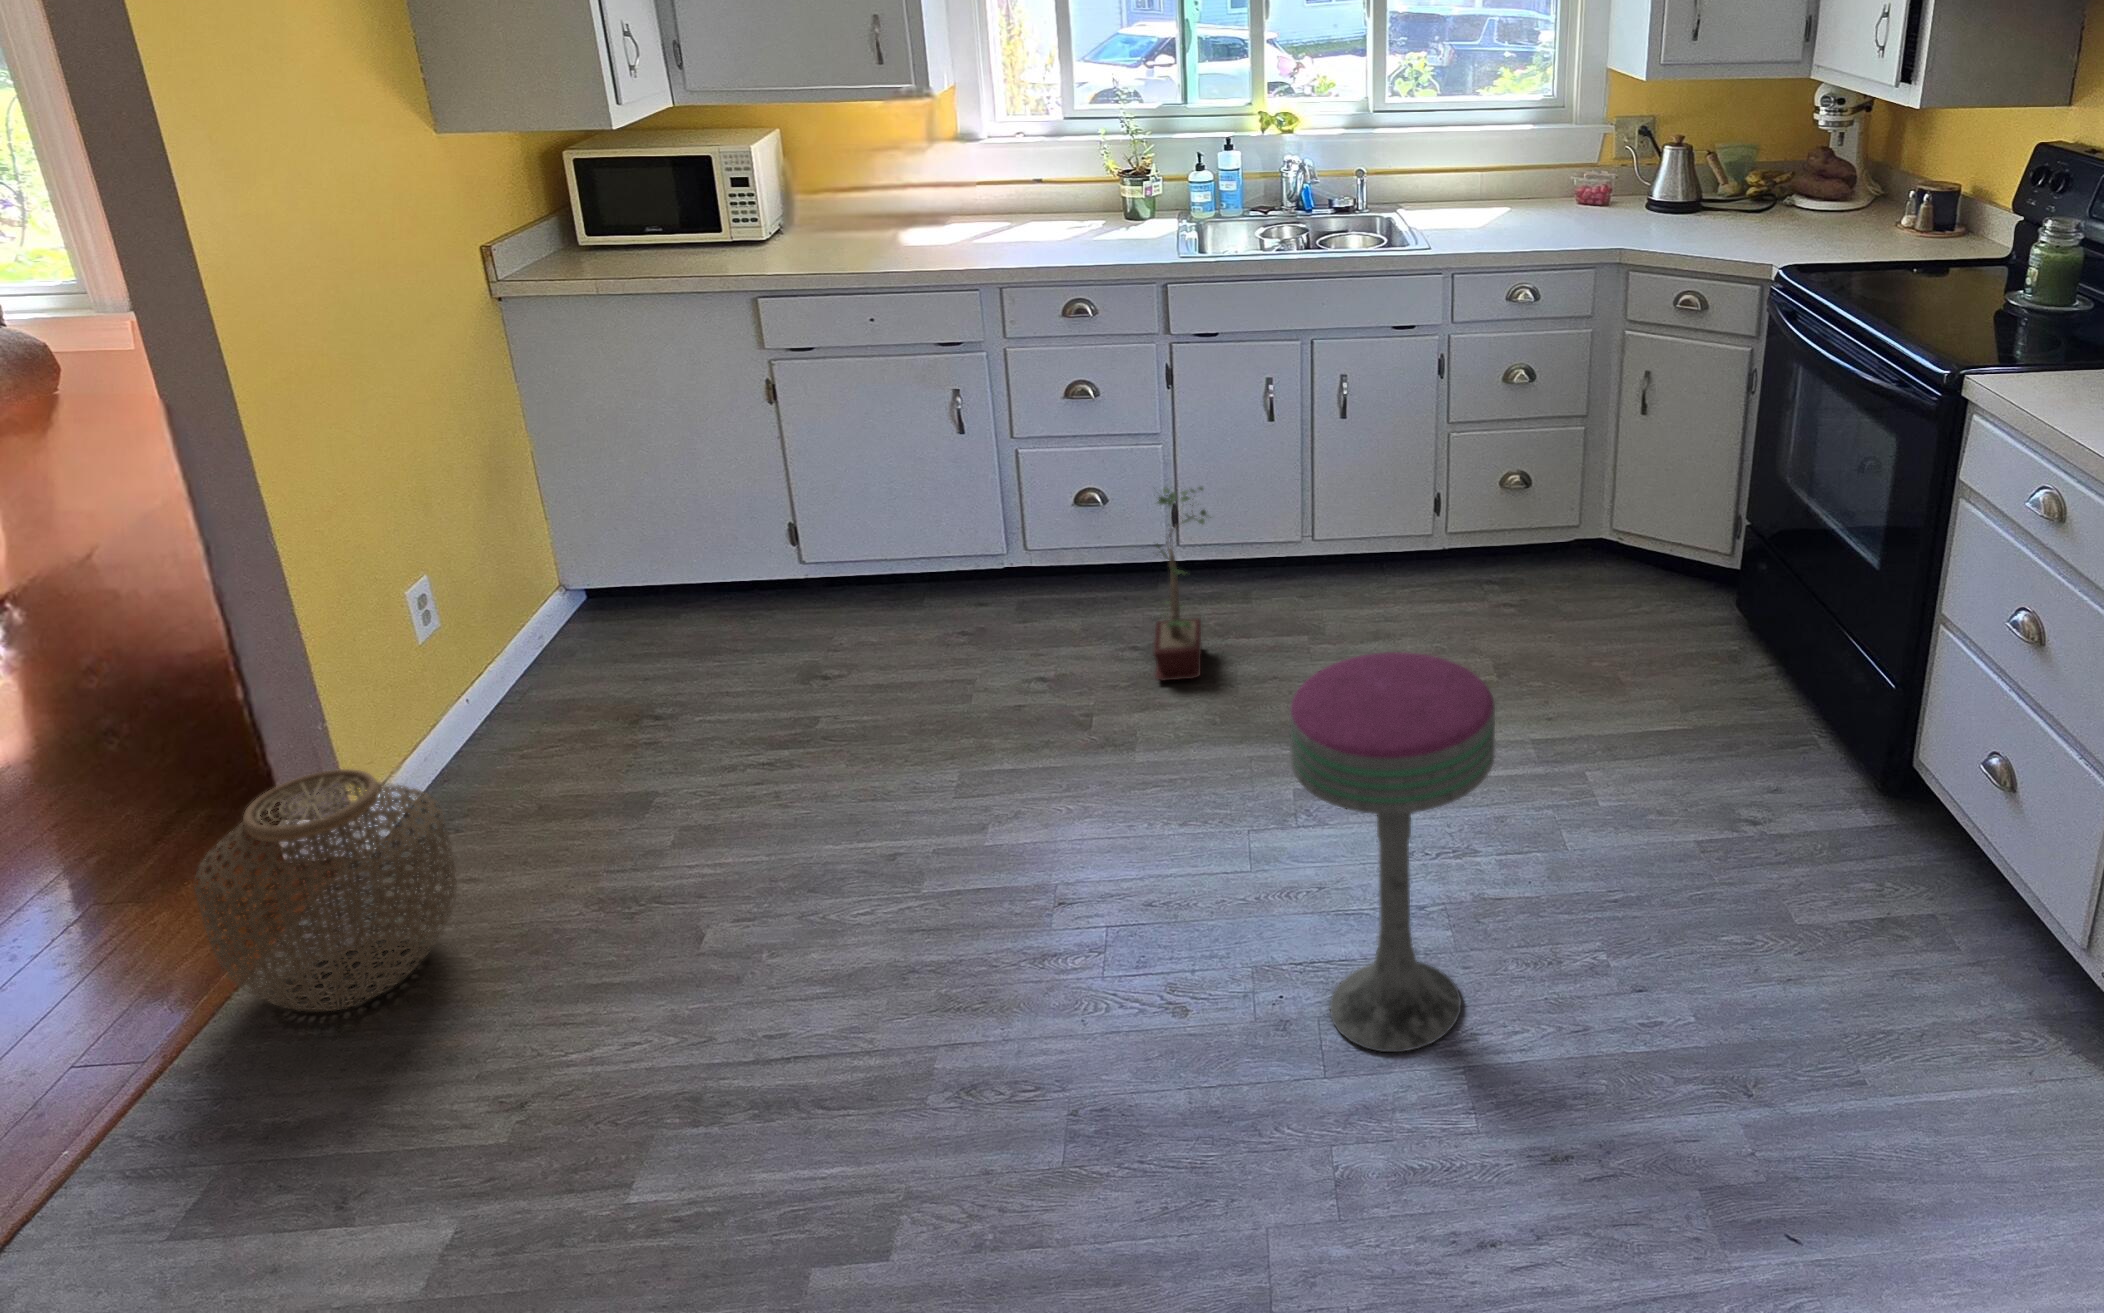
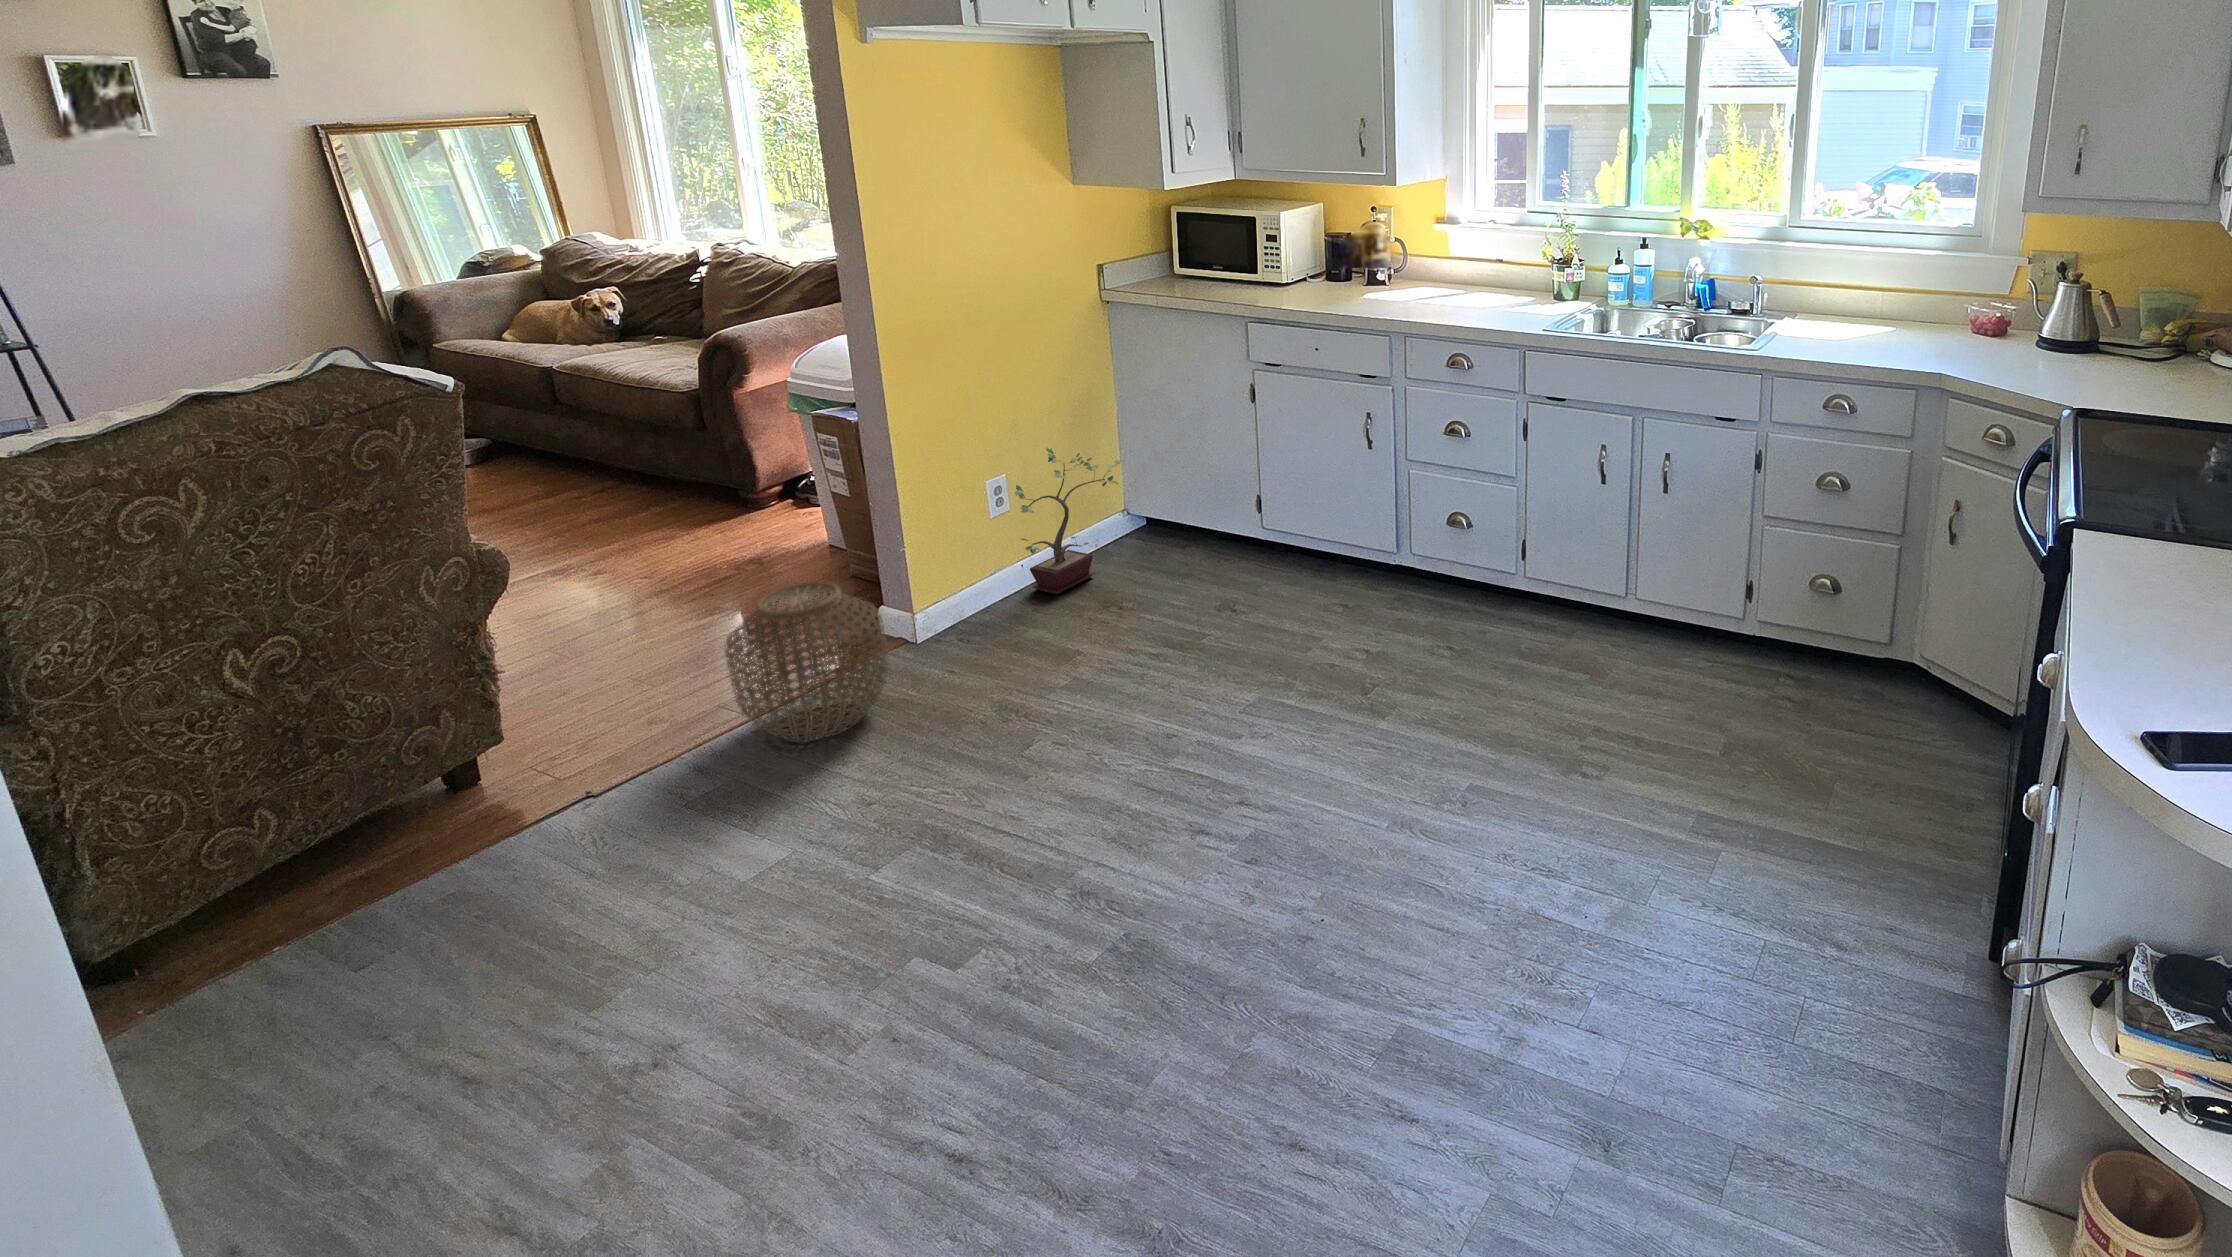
potted plant: present [1153,487,1211,680] -> present [1015,448,1125,594]
bar stool: present [1289,652,1495,1052] -> none [1212,699,1425,1112]

